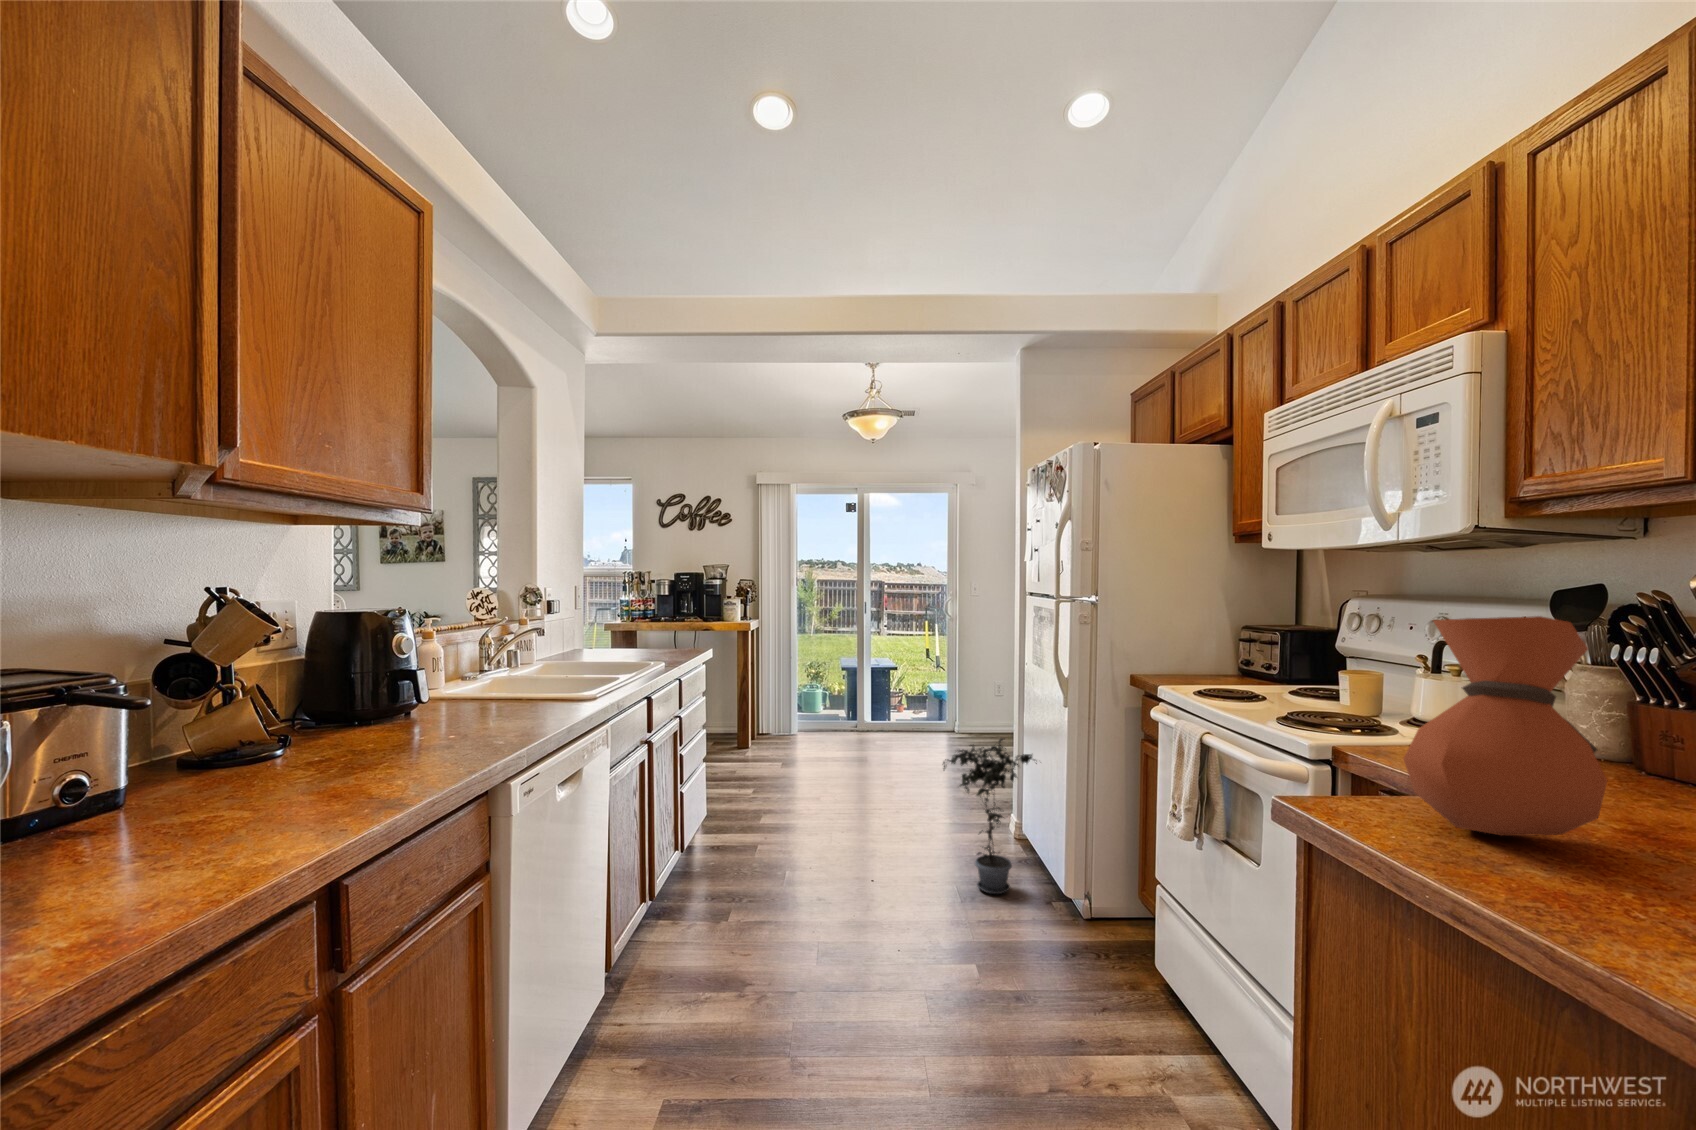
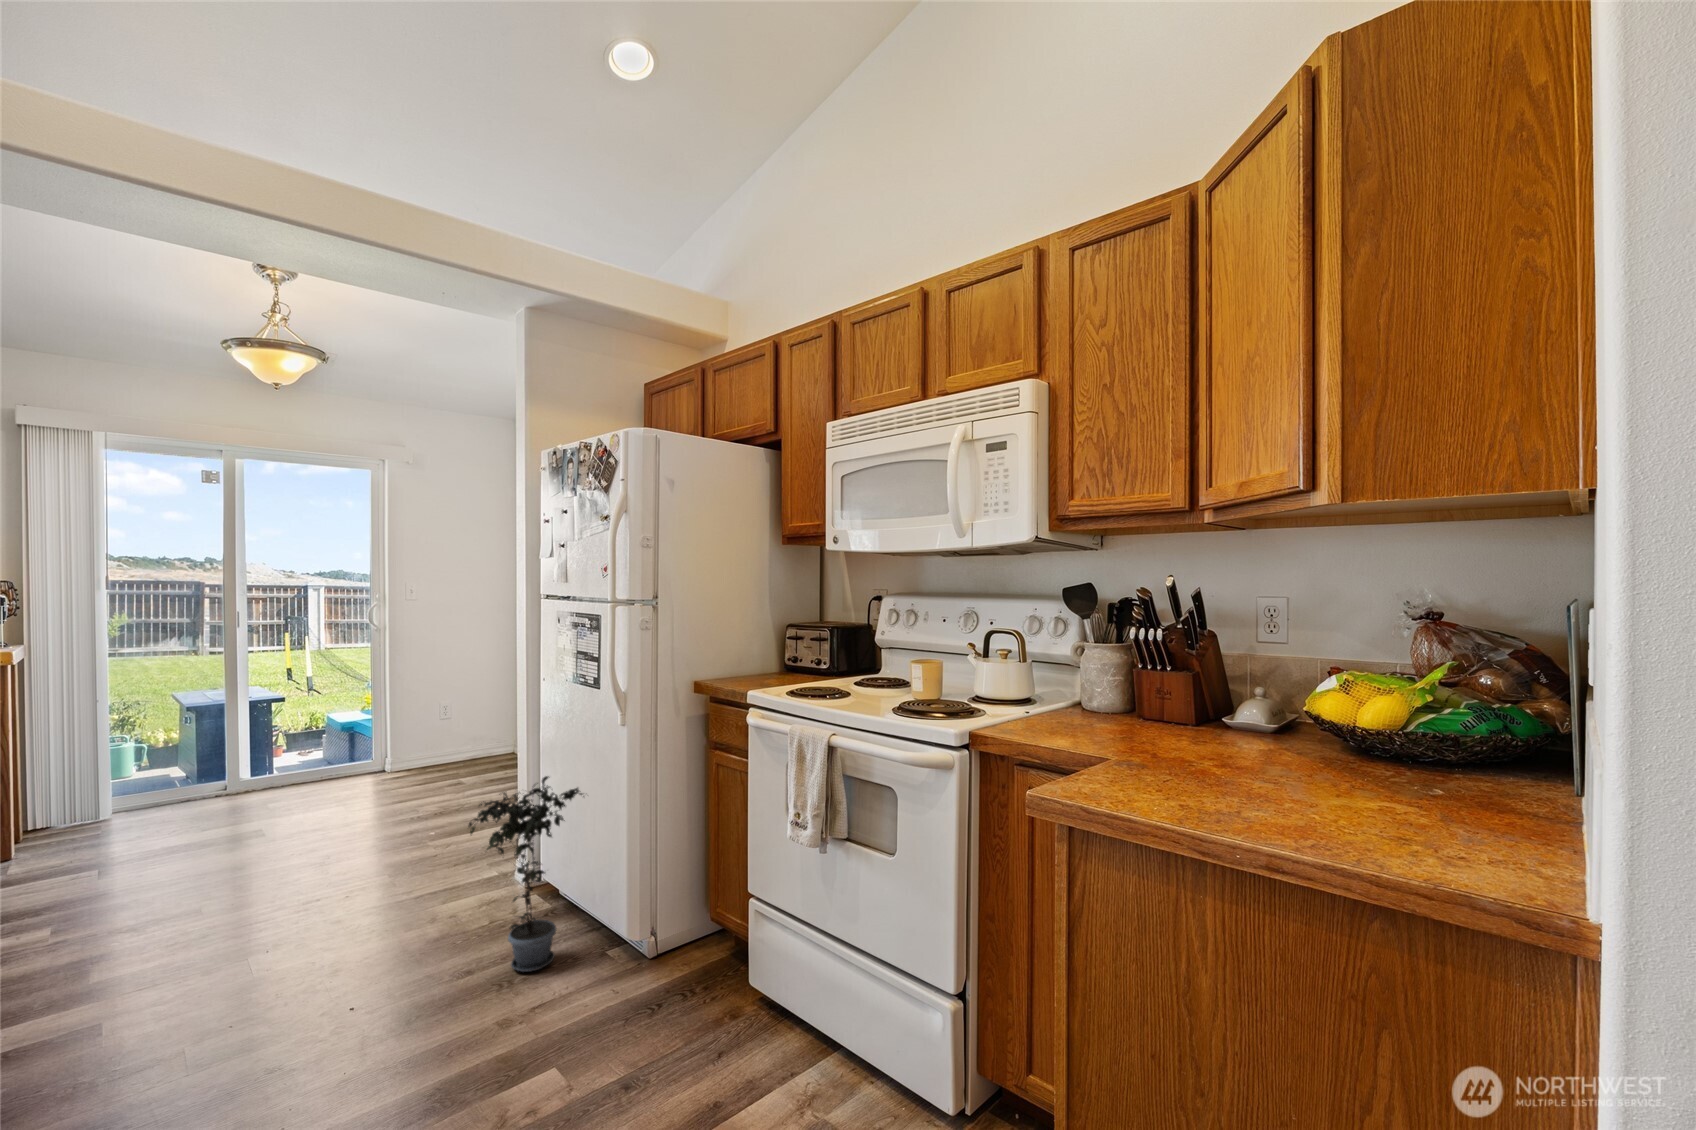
vase: present [1404,616,1607,836] -> none [1145,616,1284,793]

